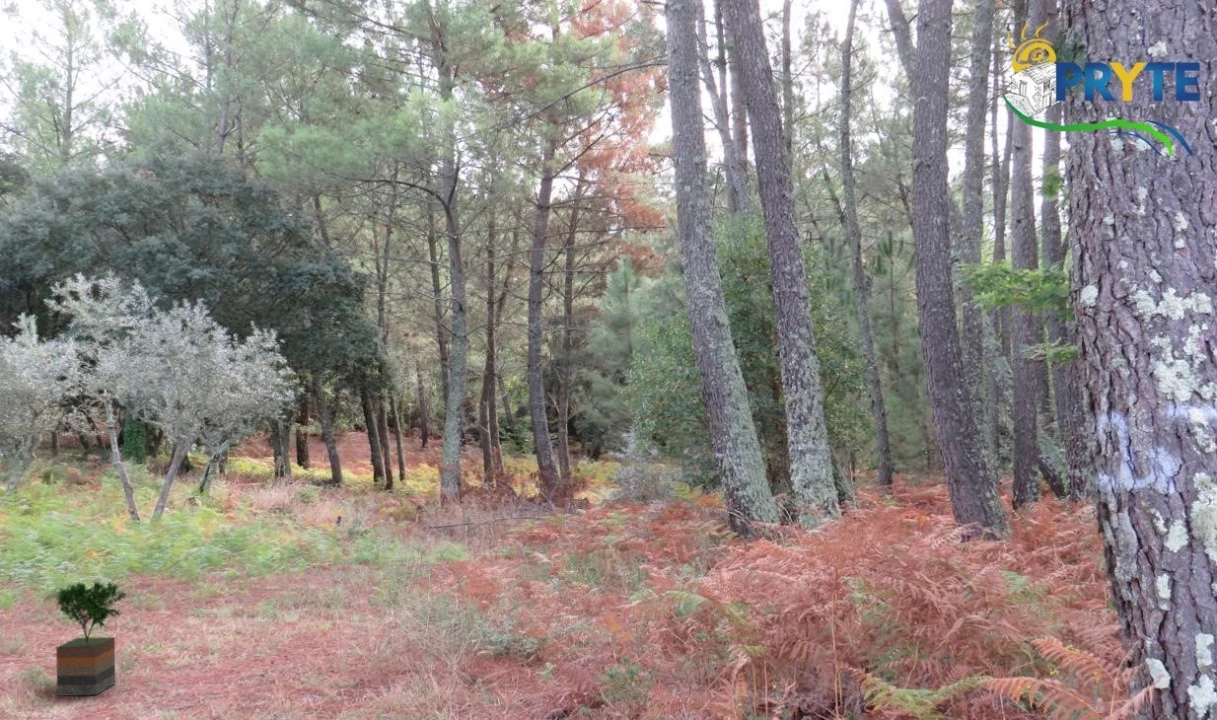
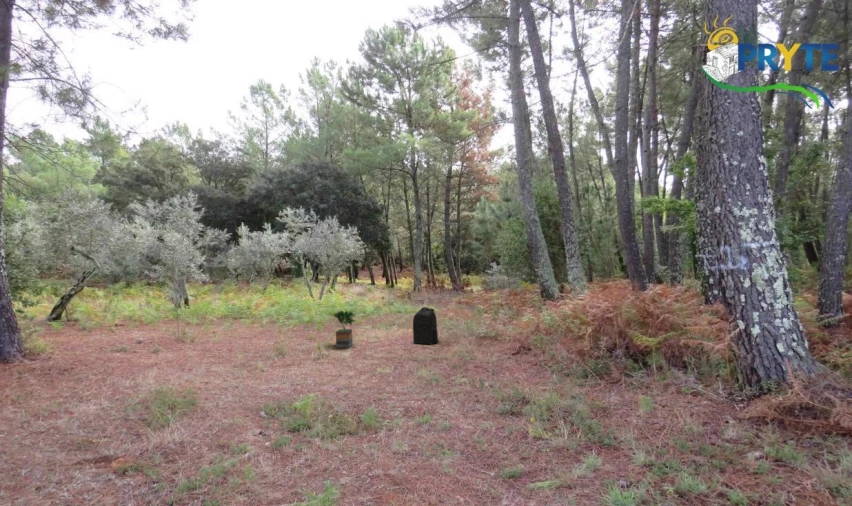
backpack: none [300,570,377,683] -> present [413,307,438,344]

